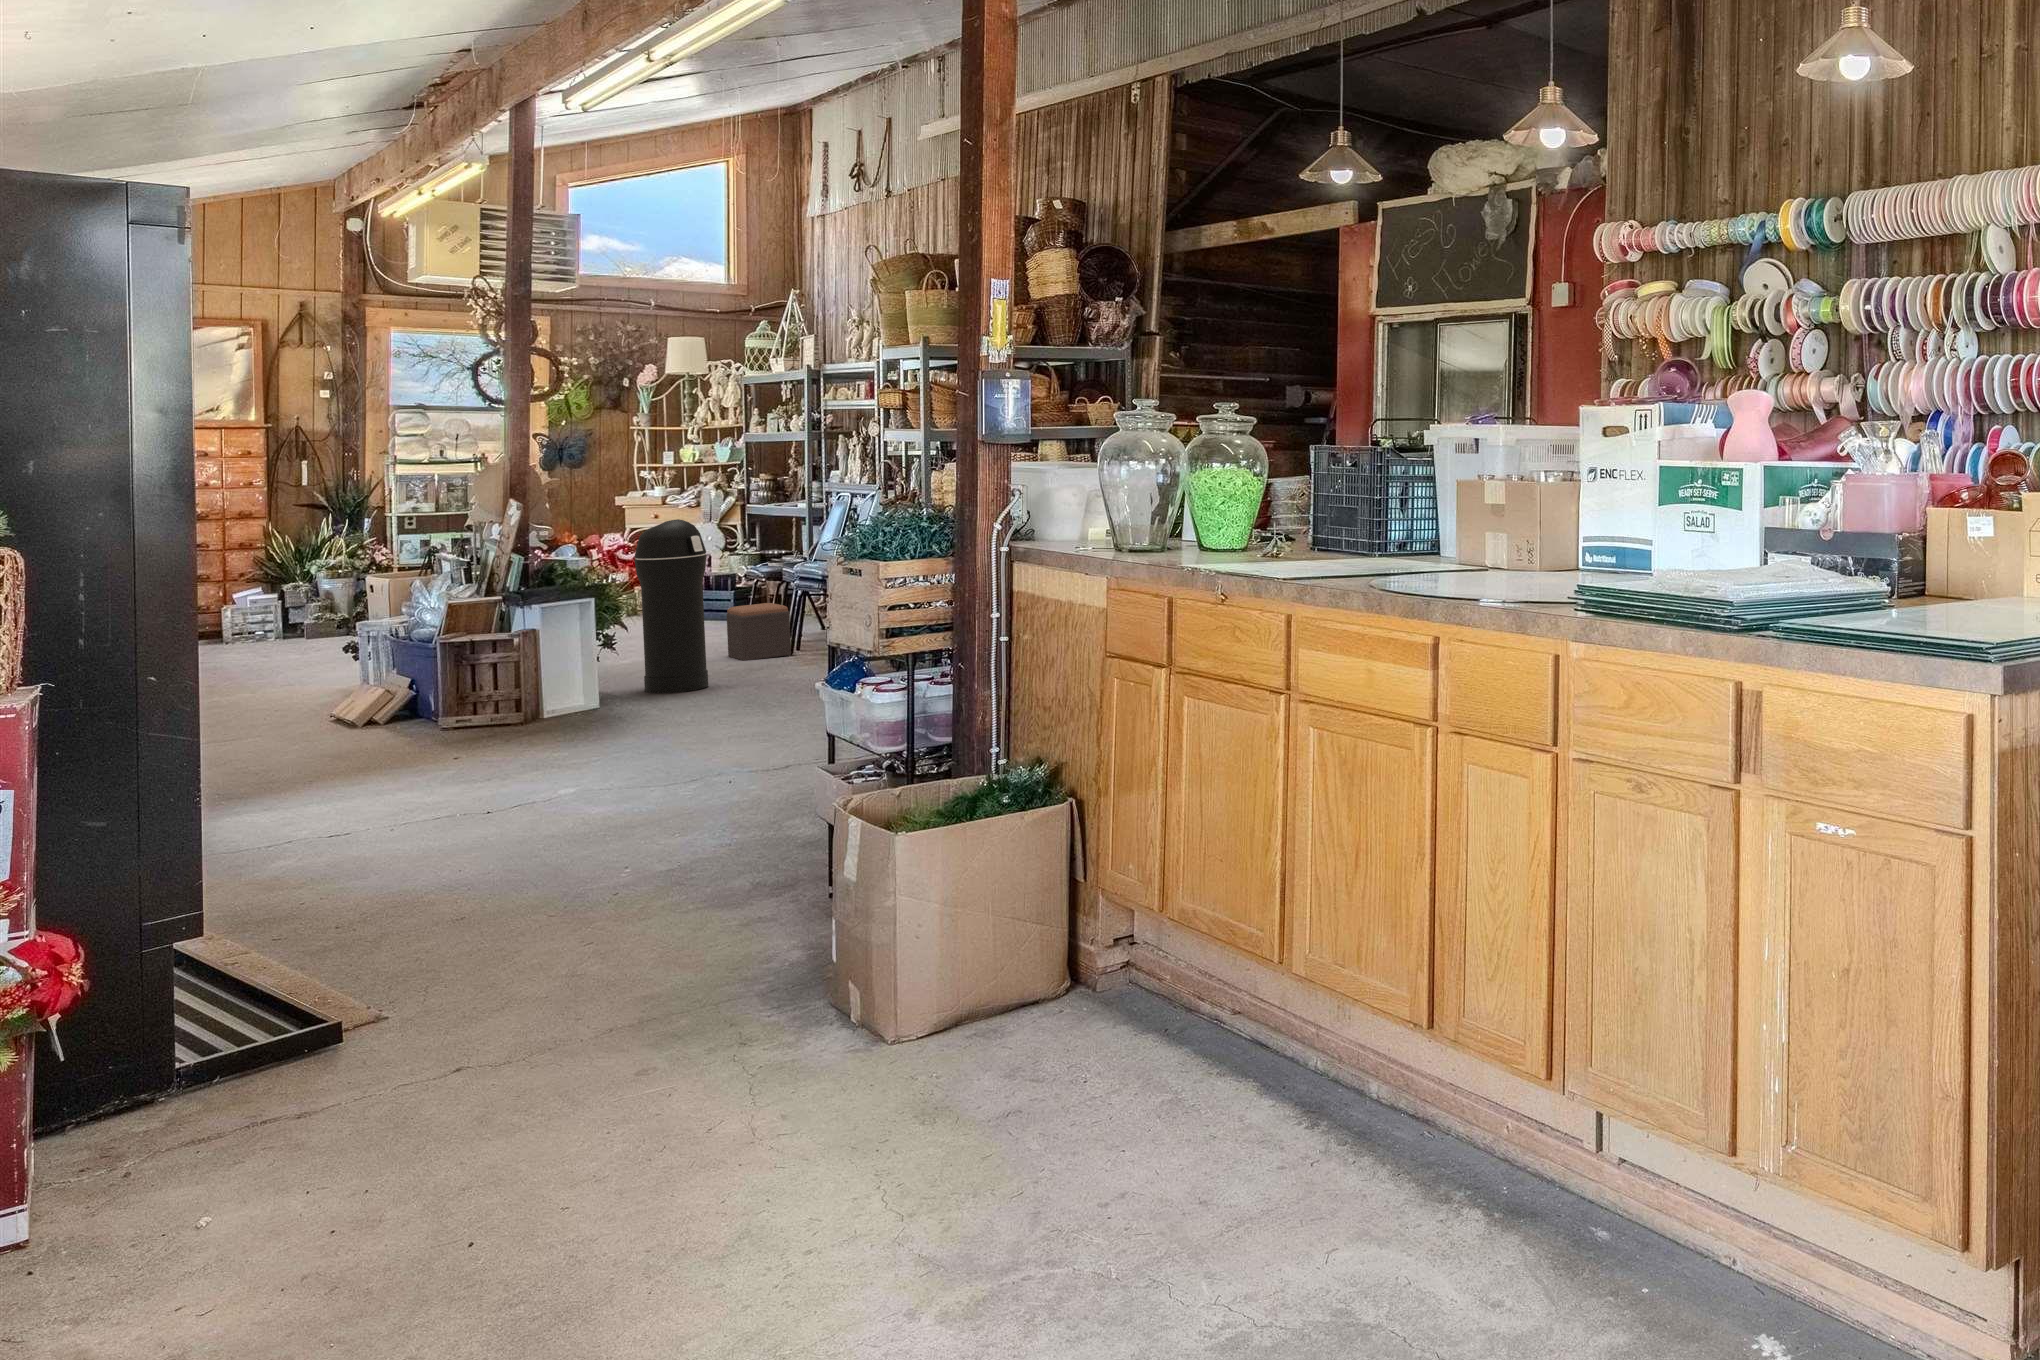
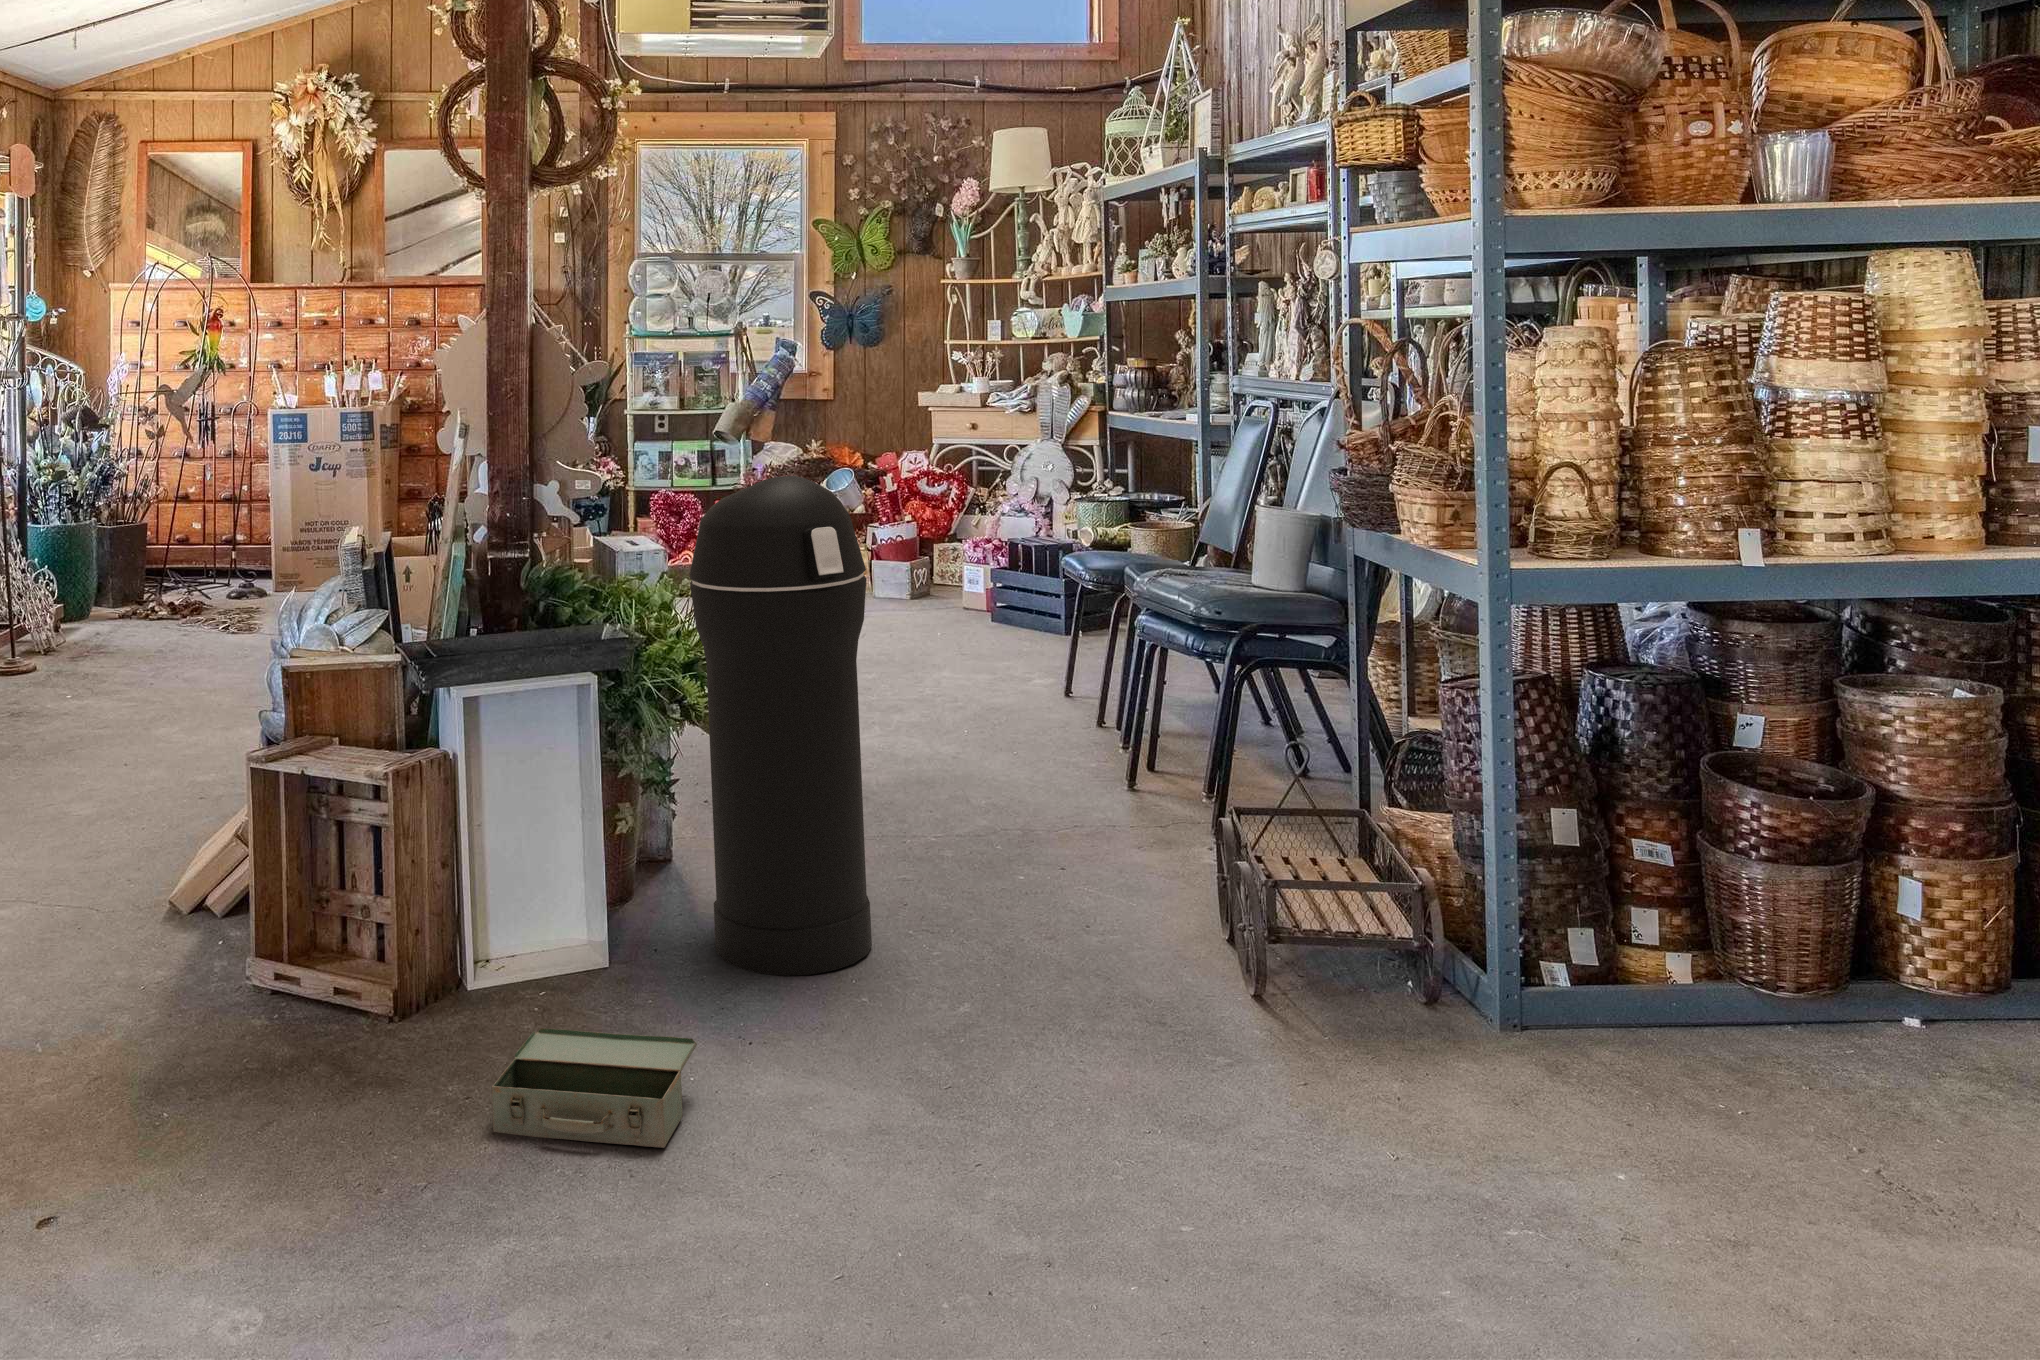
footstool: present [727,603,791,661] -> none [992,661,1128,808]
toolbox: none [610,690,673,717] -> present [492,1028,697,1148]

